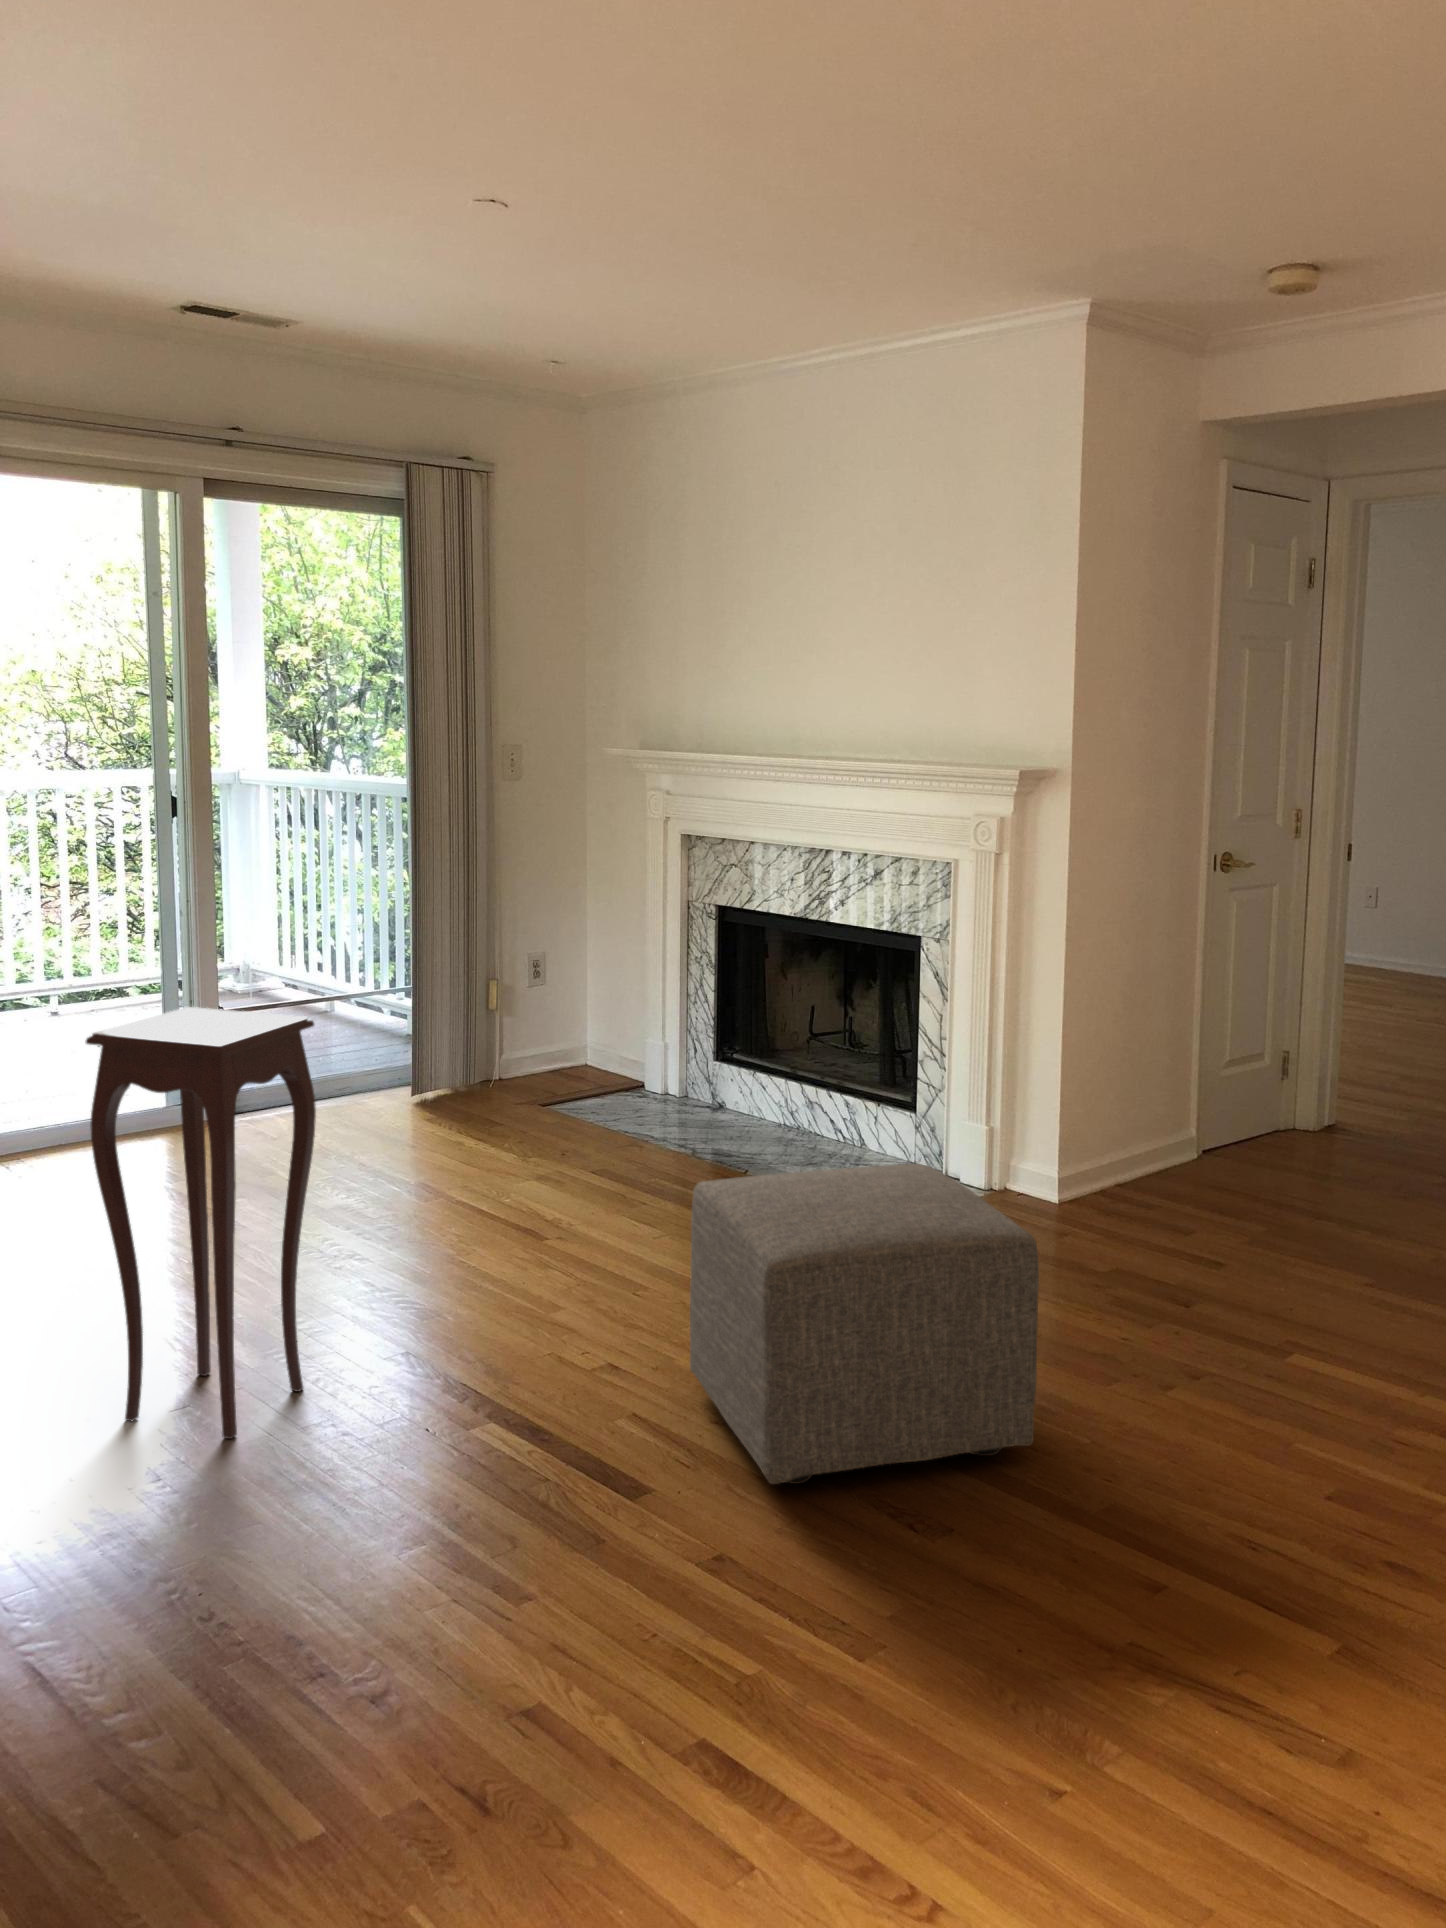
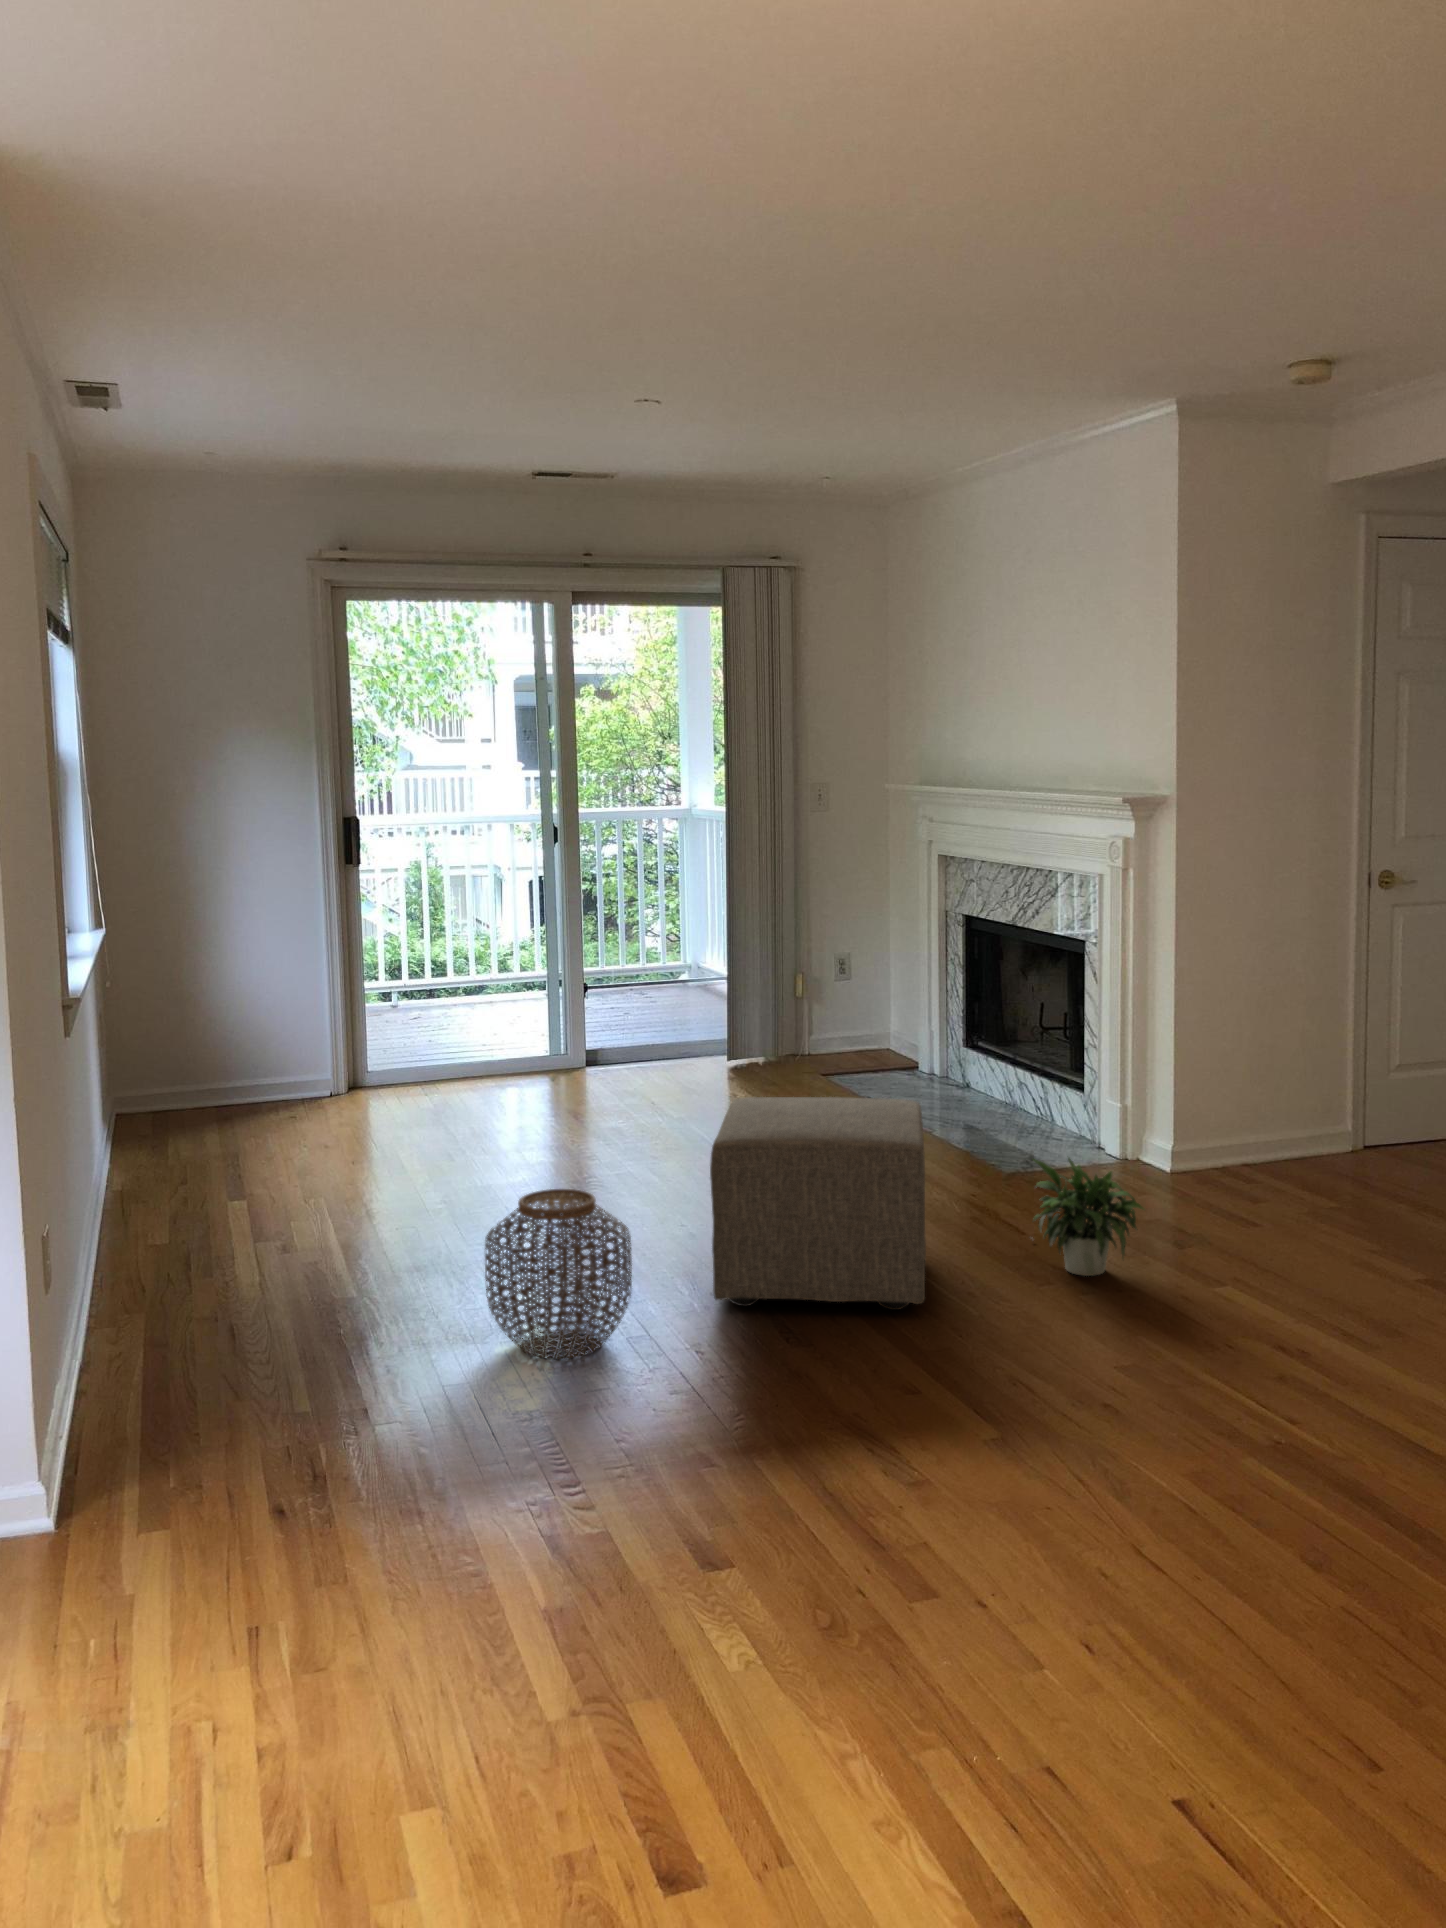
side table: present [86,1007,316,1439] -> none [352,960,498,1241]
potted plant: none [1023,1214,1205,1364] -> present [1034,1159,1144,1276]
woven basket: none [497,1365,722,1637] -> present [485,1189,632,1359]

